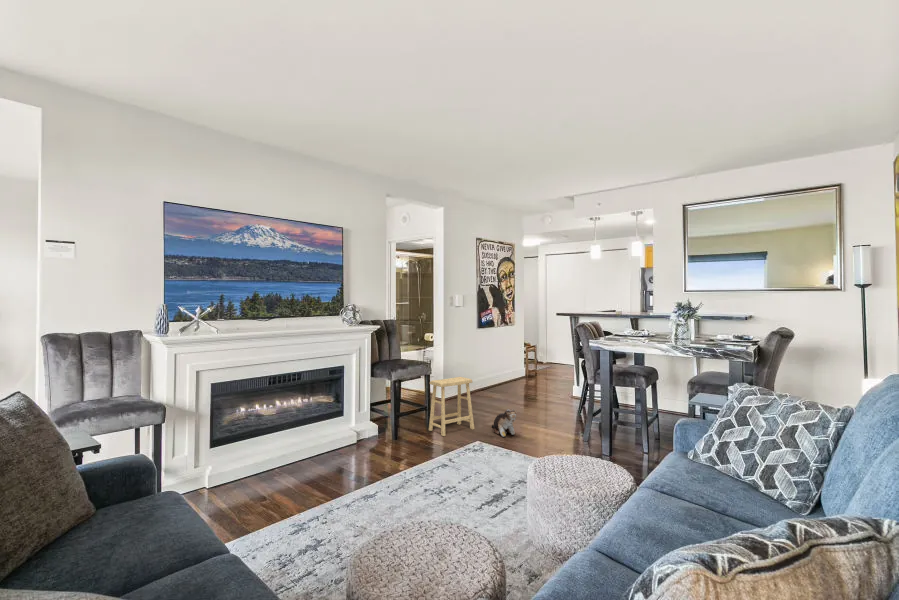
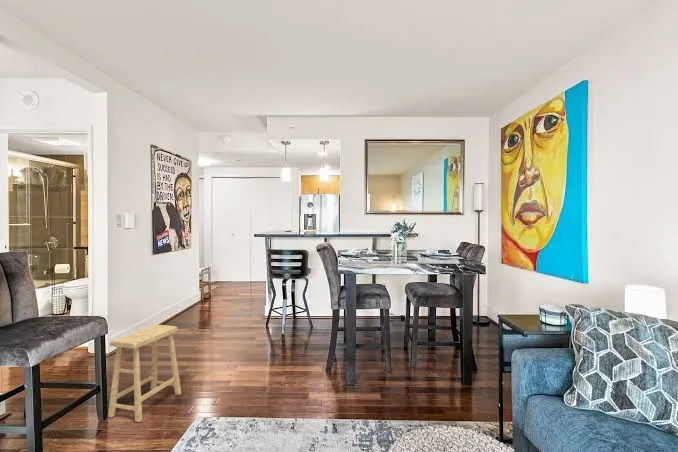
plush toy: present [492,409,518,437] -> none [204,356,251,396]

